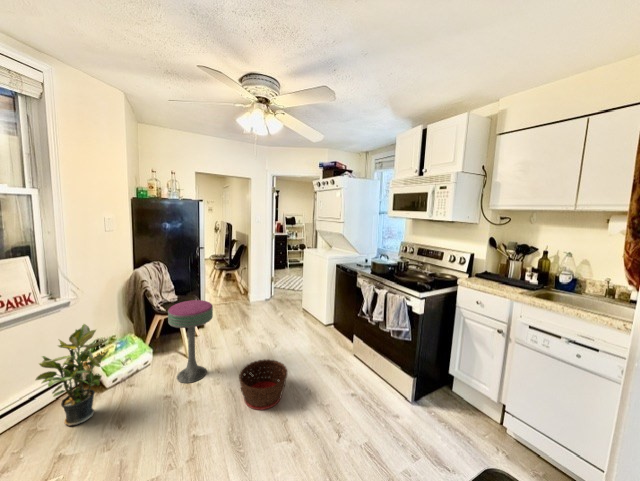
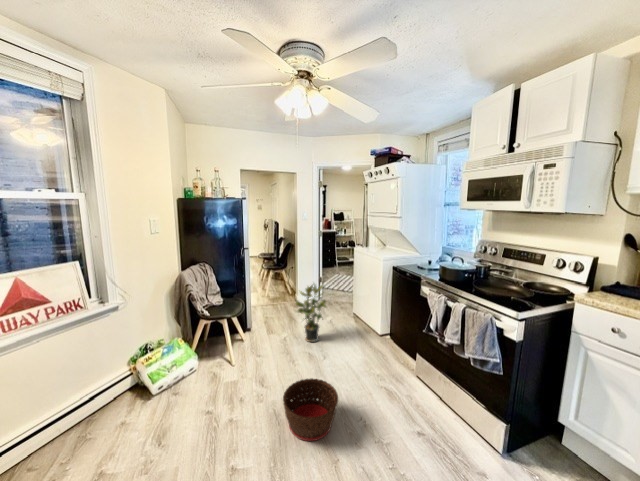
bar stool: present [168,300,213,383] -> none [209,307,255,397]
potted plant: present [36,324,108,426] -> present [295,284,326,342]

